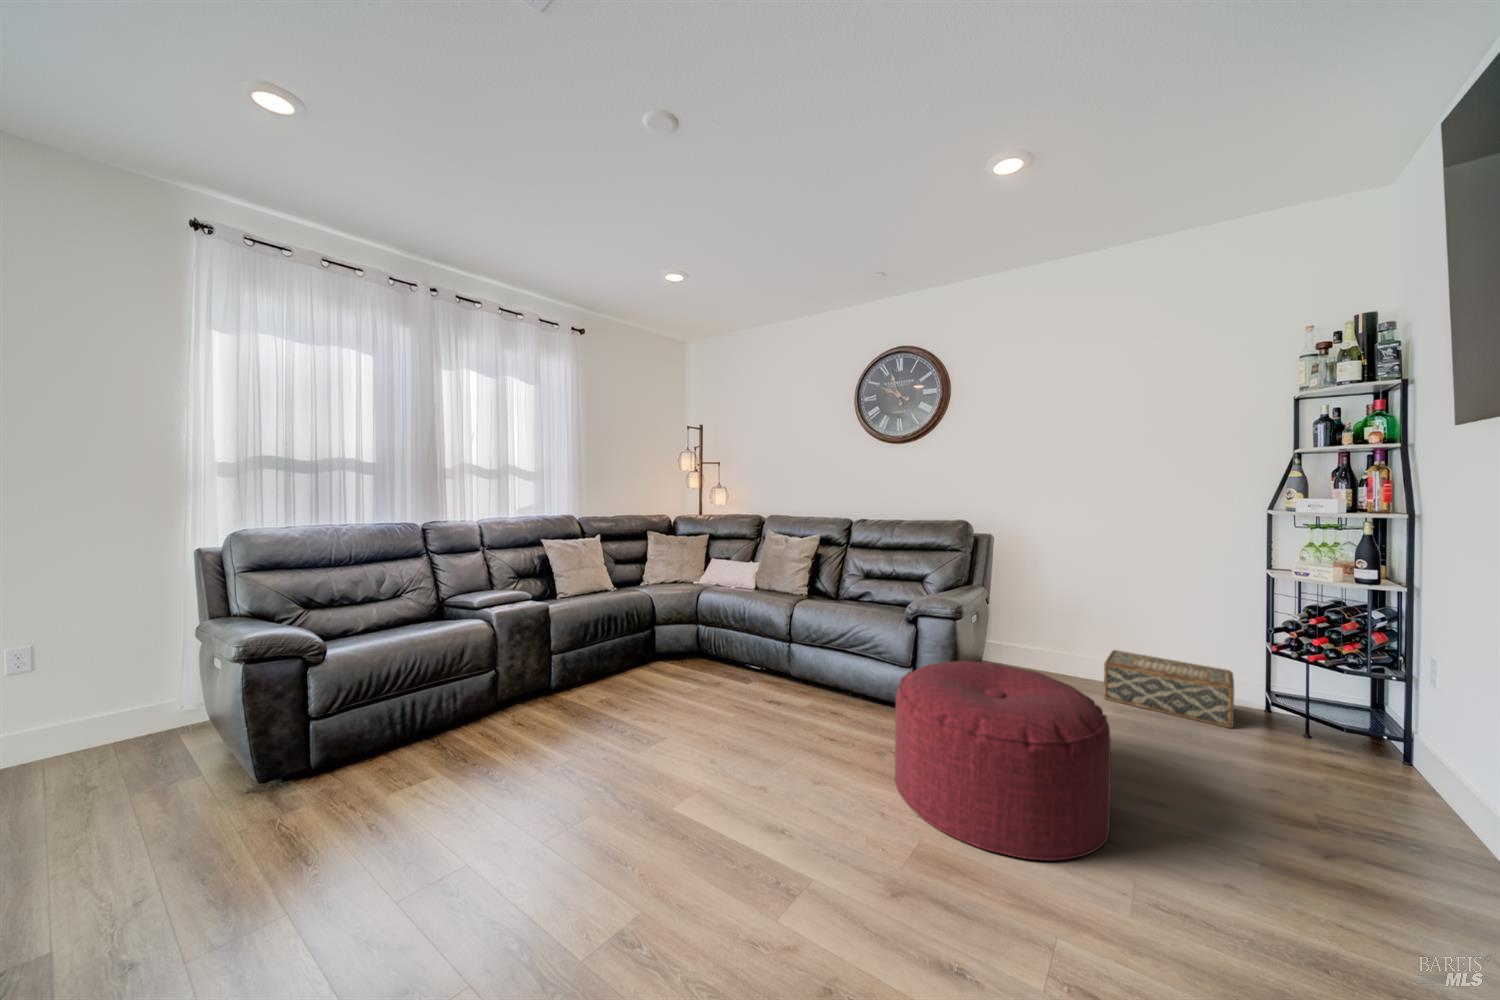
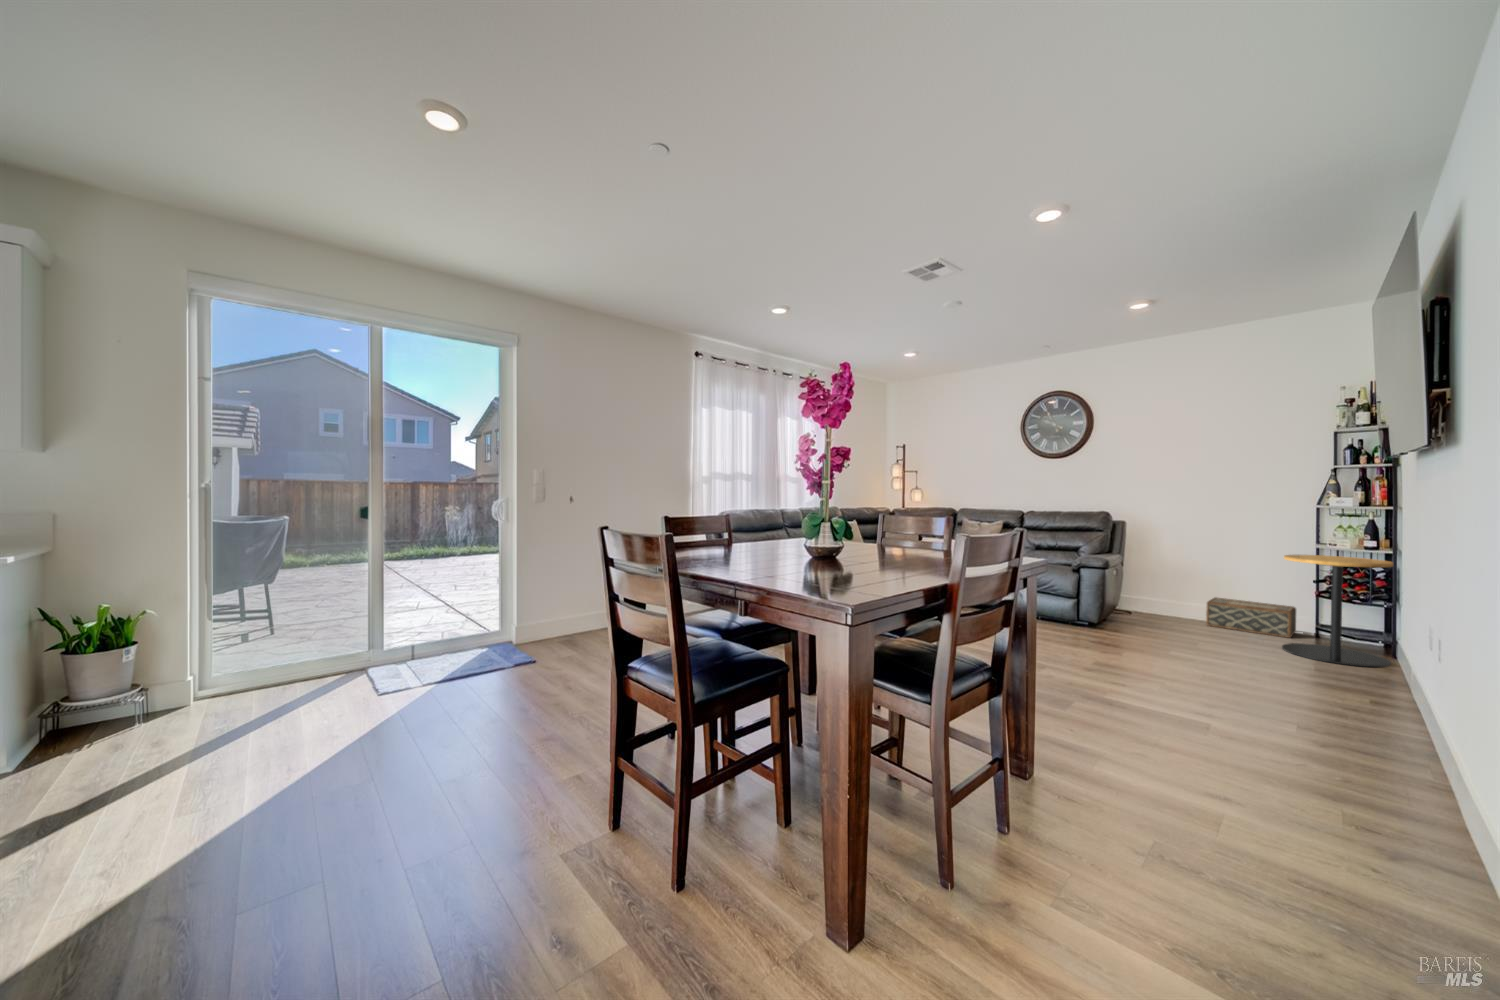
side table: none [1233,598,1441,828] -> present [1282,555,1393,667]
ottoman: present [895,661,1111,860] -> none [1075,586,1198,665]

